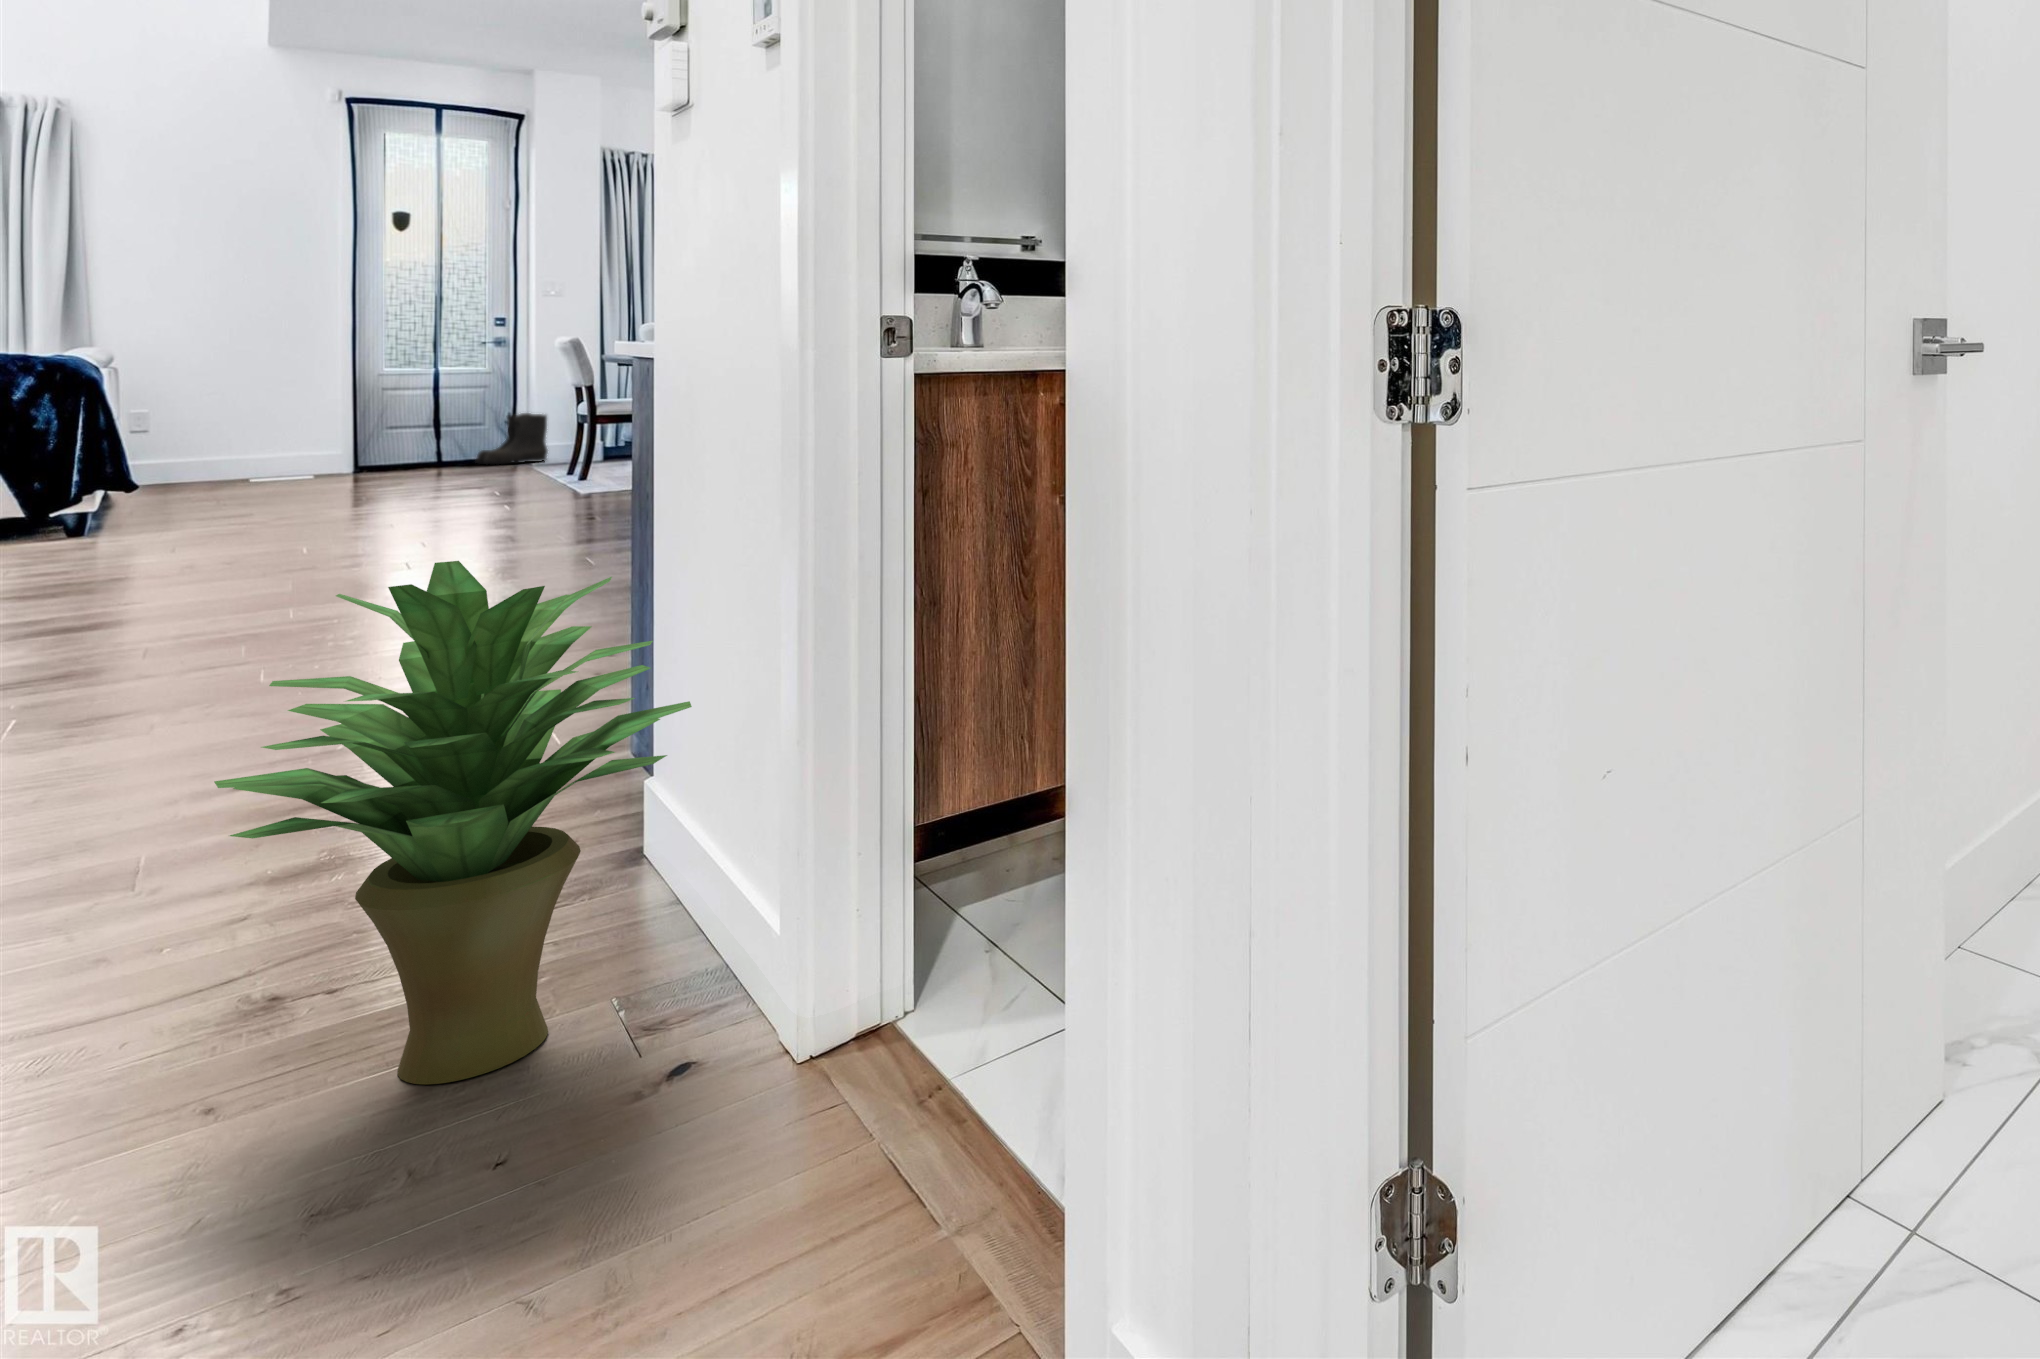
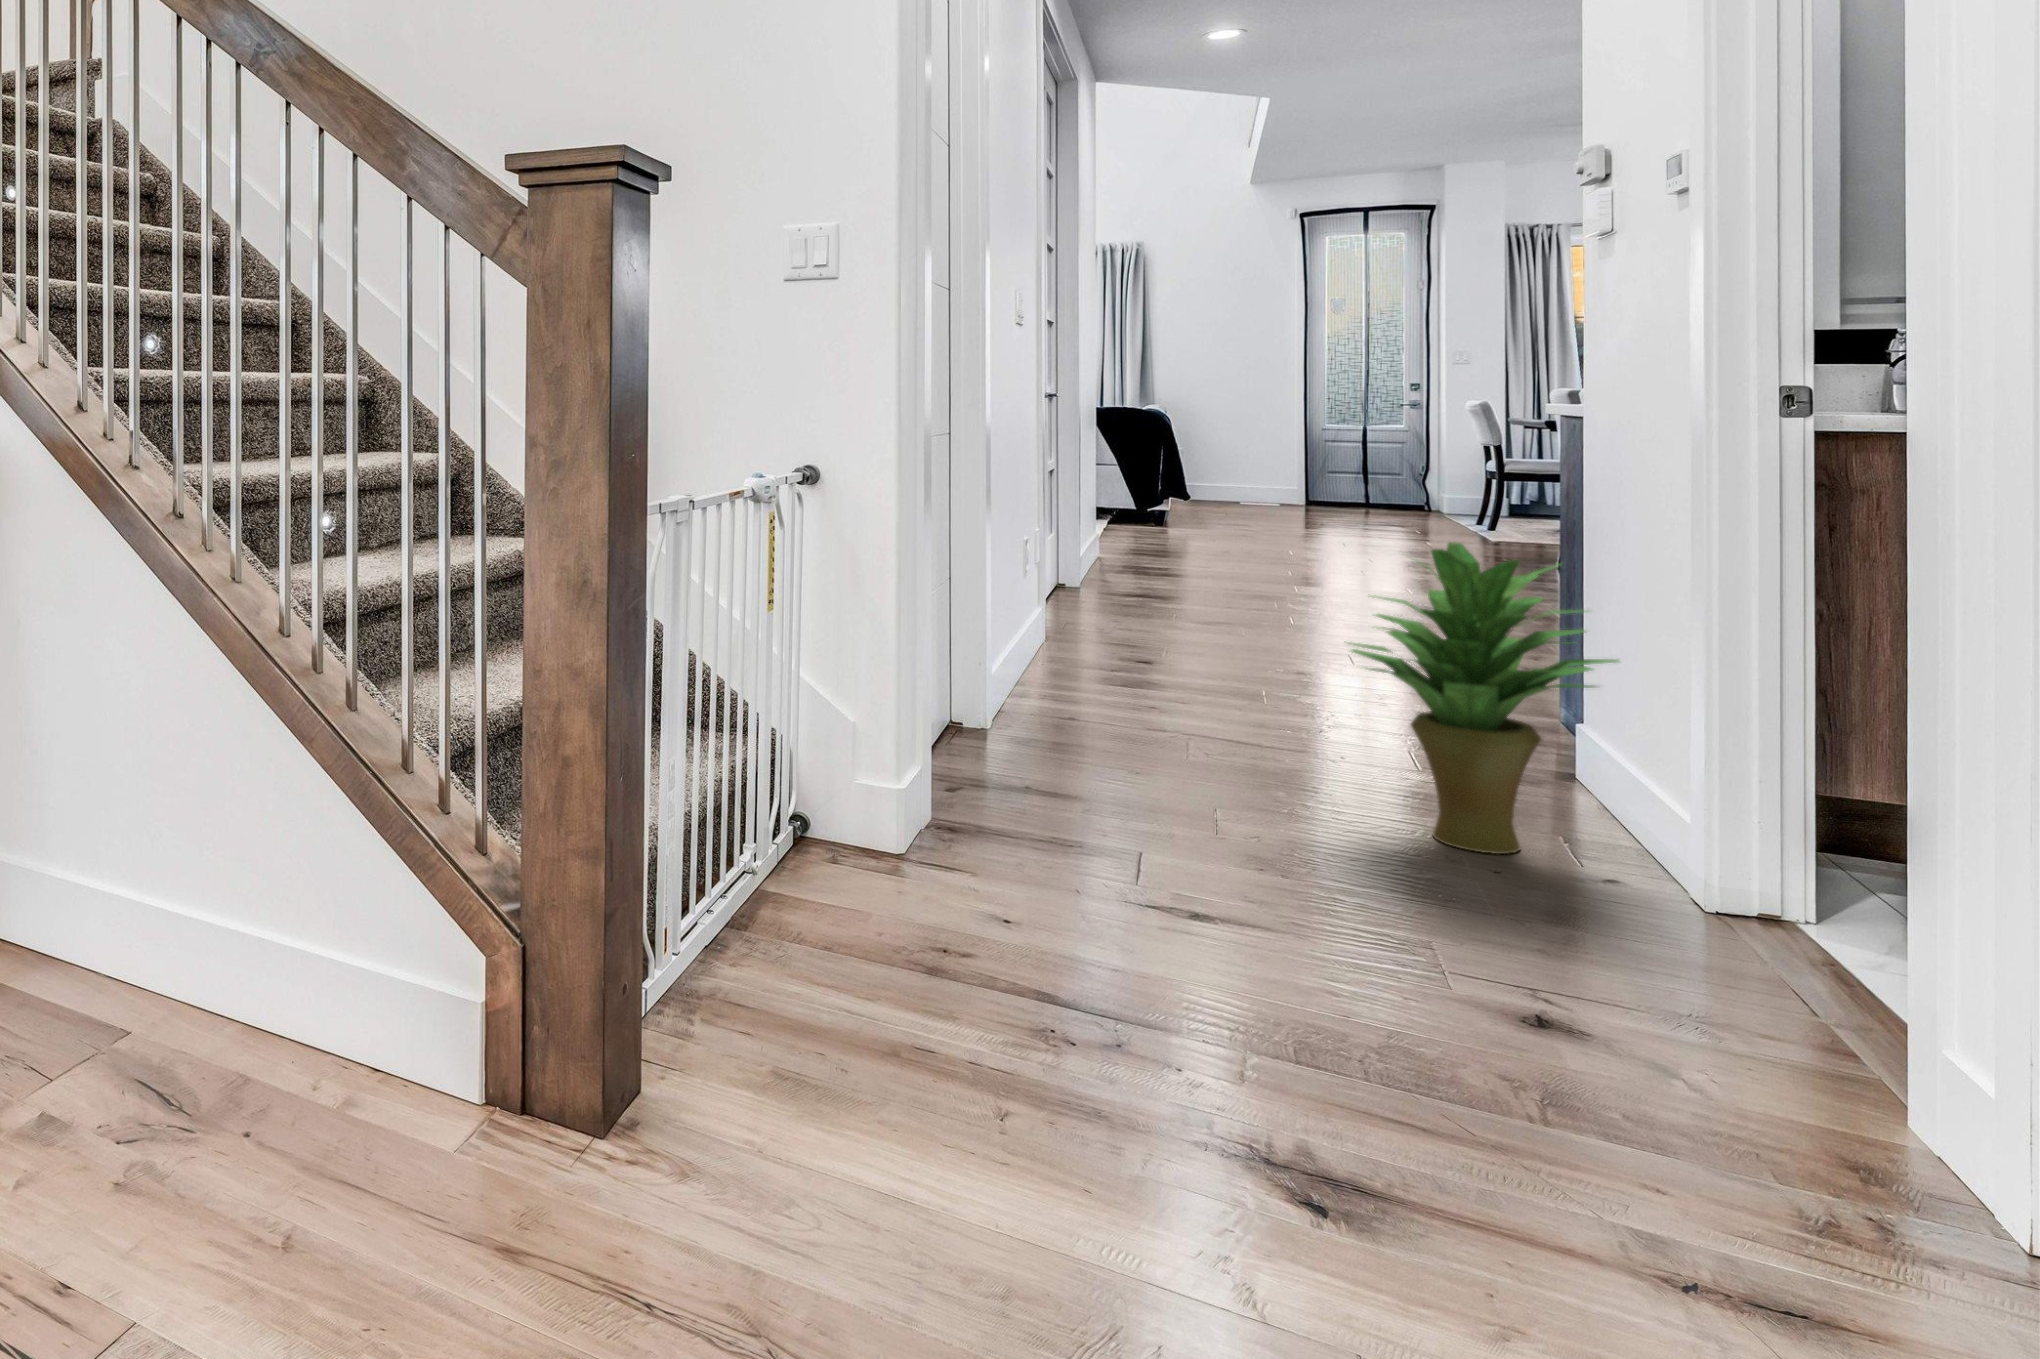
boots: present [476,413,548,464] -> none [1396,467,1457,511]

